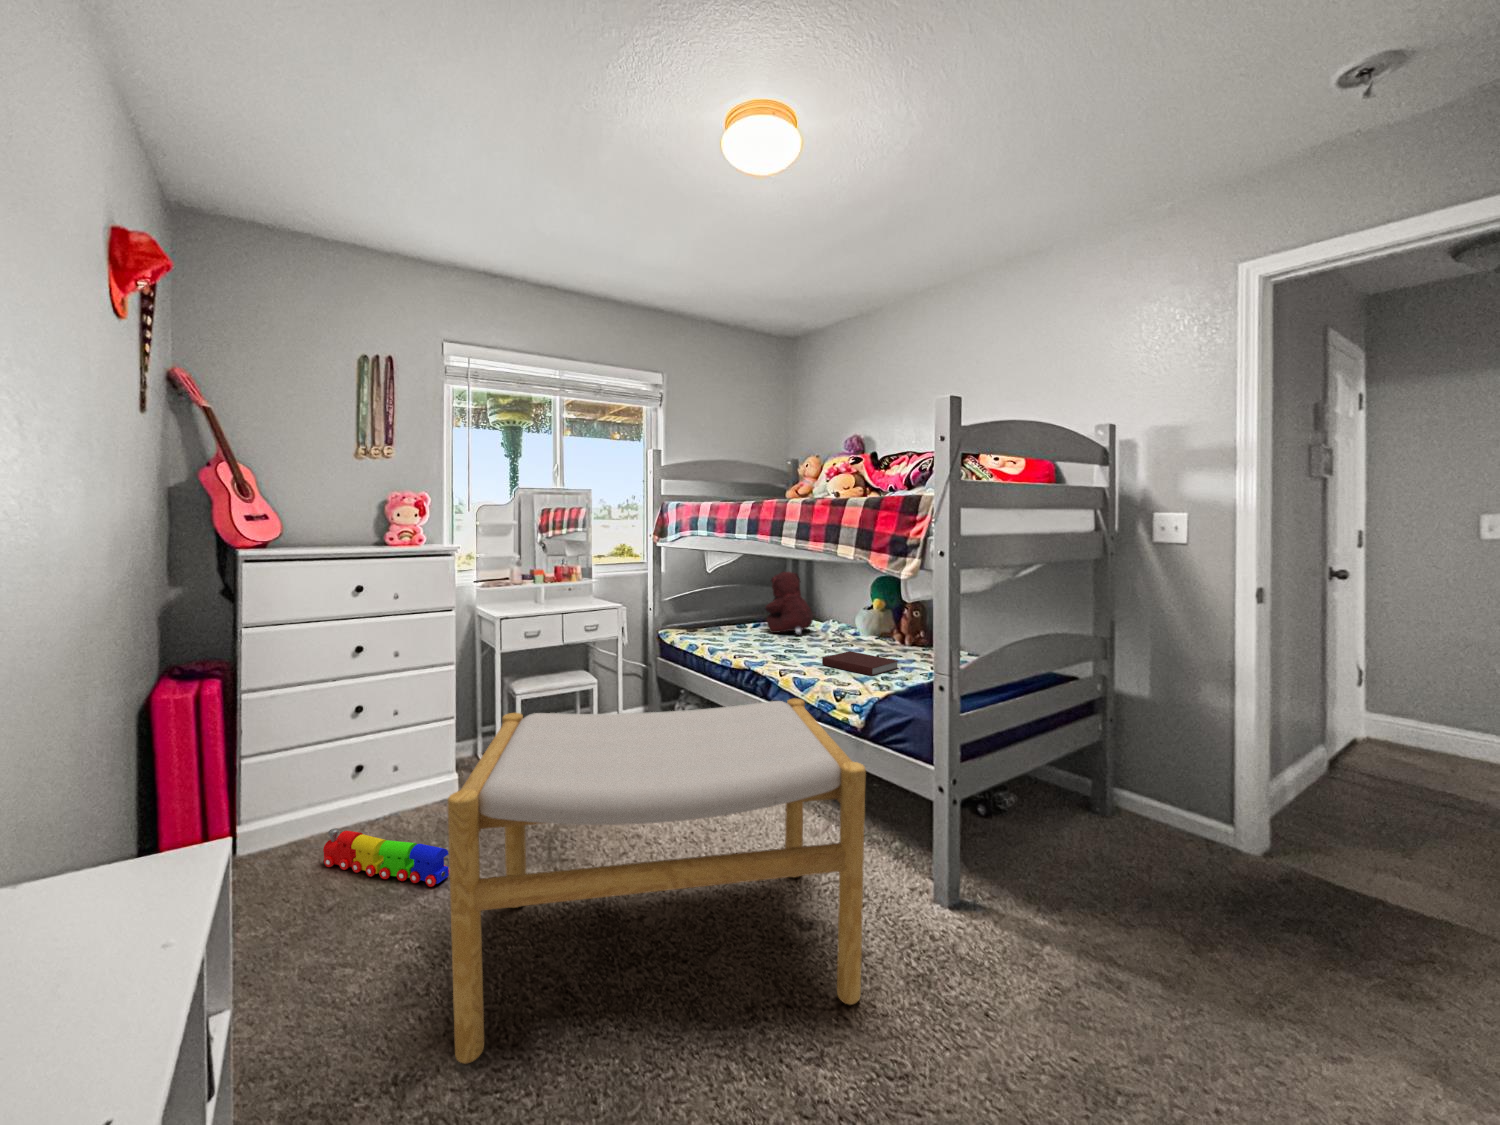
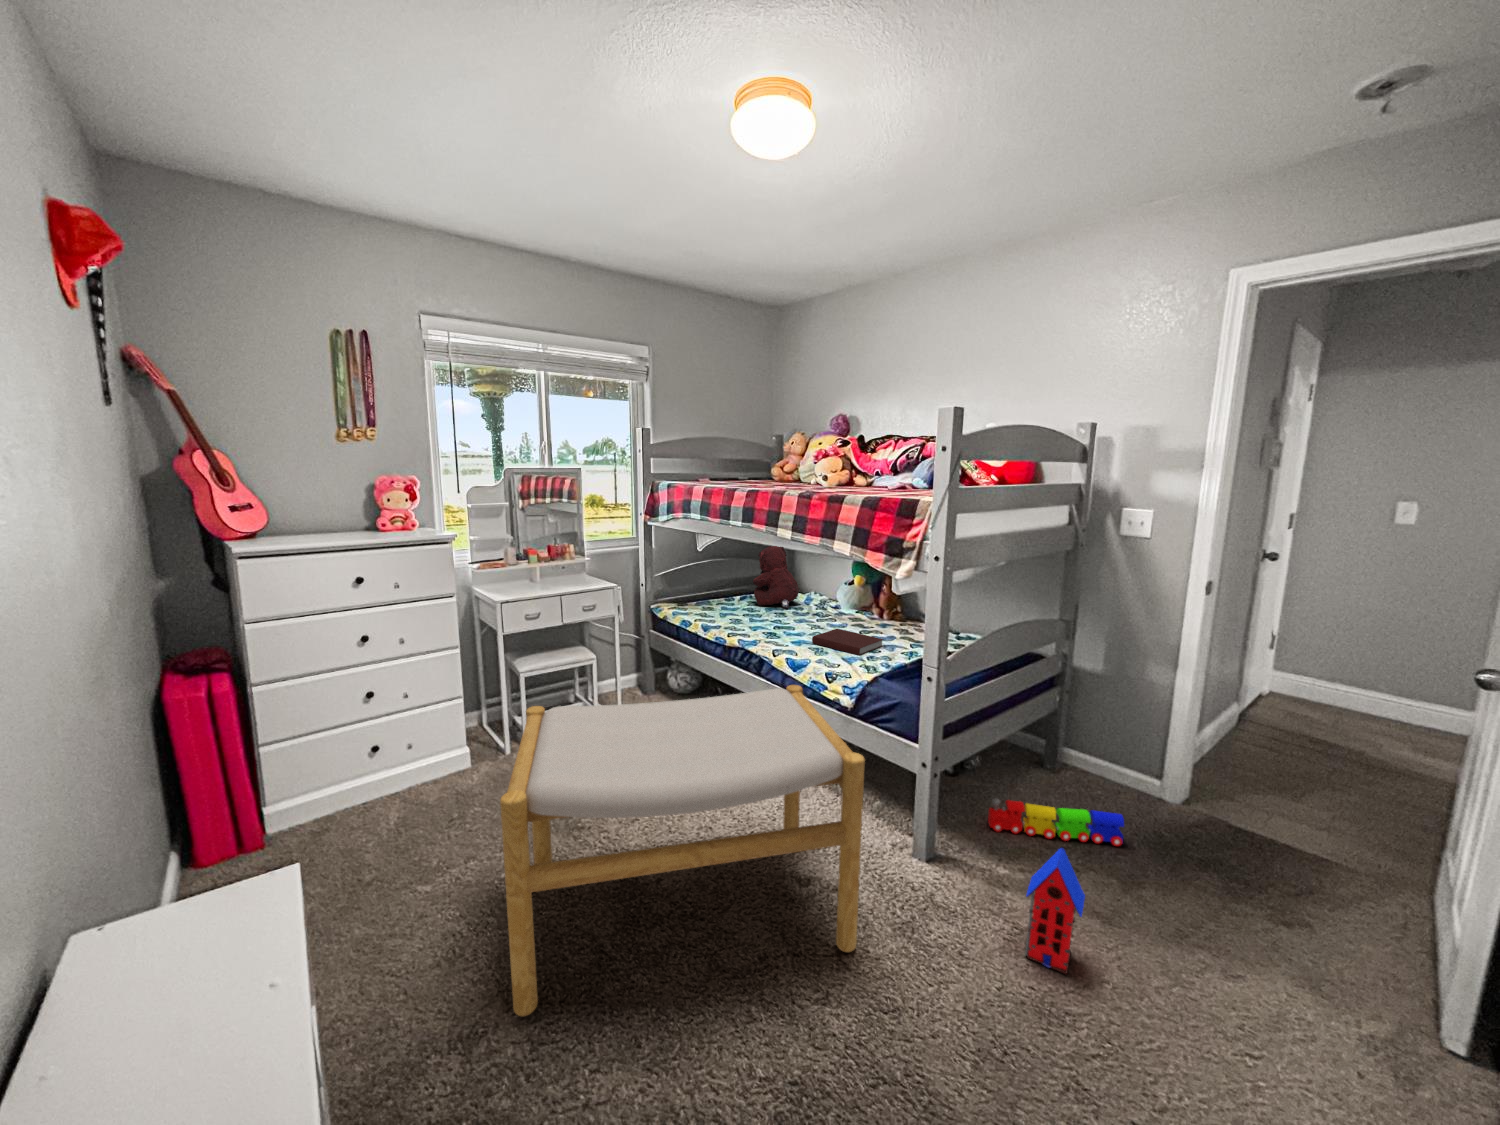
toy train: present [323,828,449,887] -> present [988,798,1124,846]
toy house: none [1061,883,1134,1042] -> present [1025,849,1085,974]

